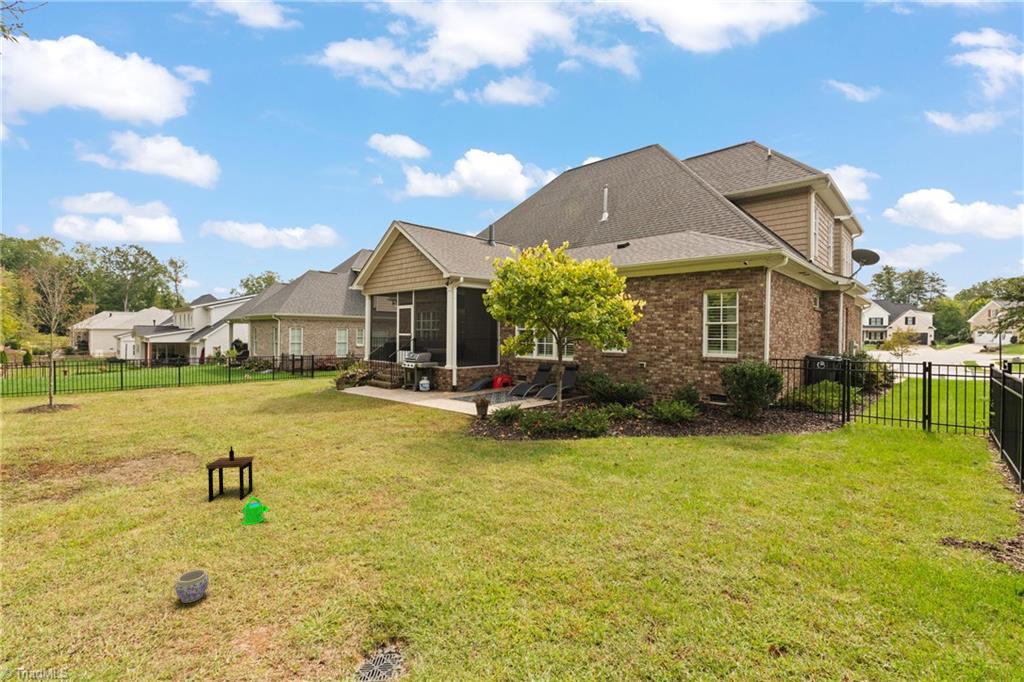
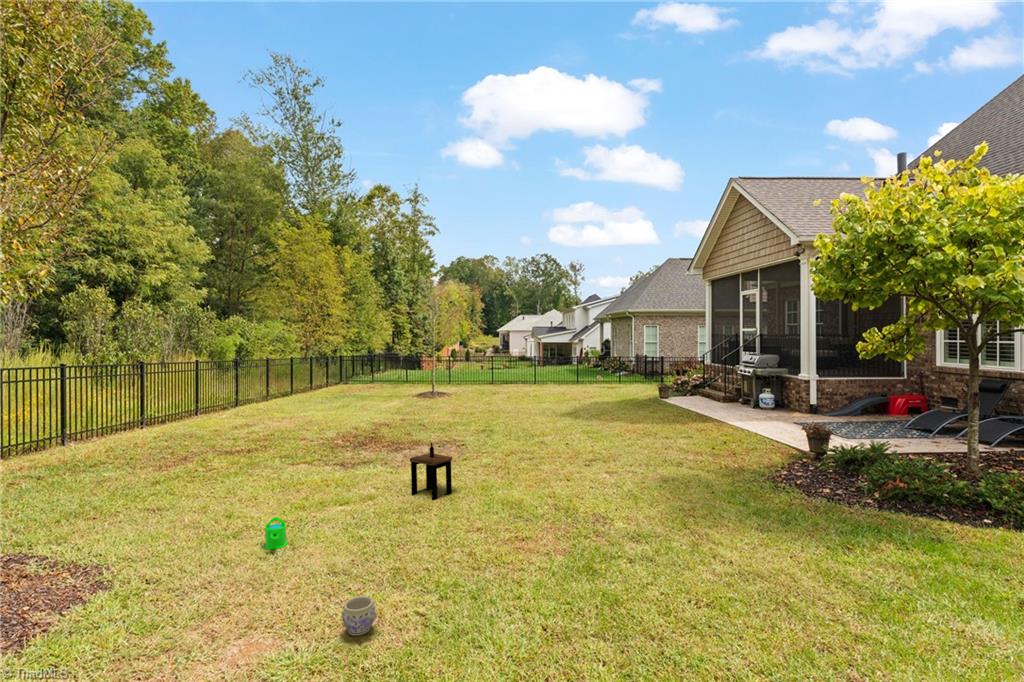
watering can: present [242,497,268,525] -> present [264,517,288,549]
planter: present [175,569,209,603] -> present [342,596,376,636]

